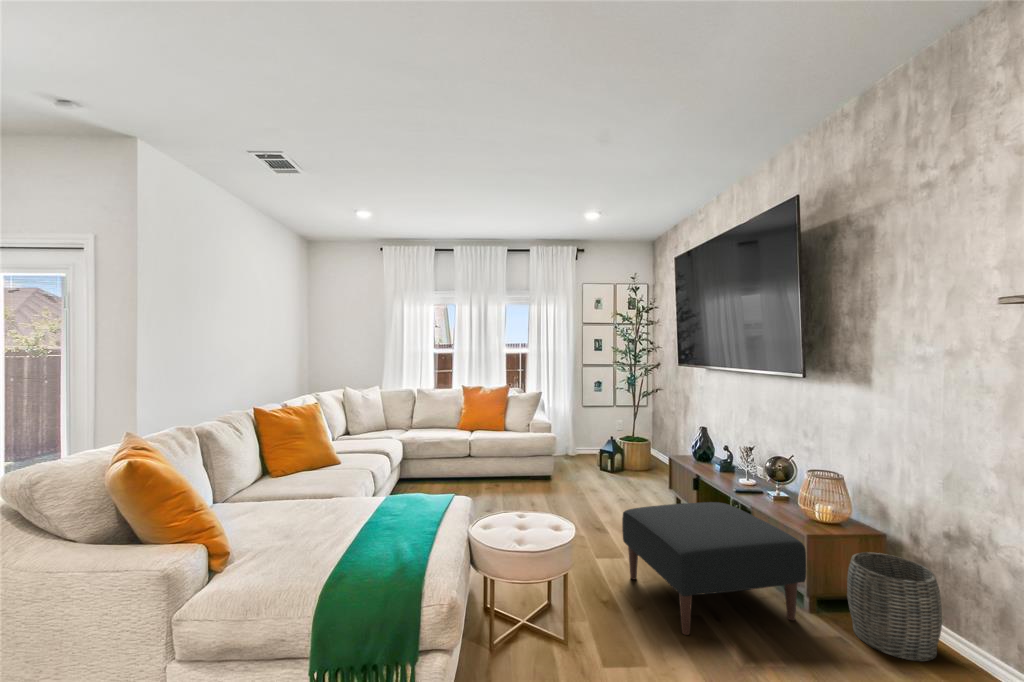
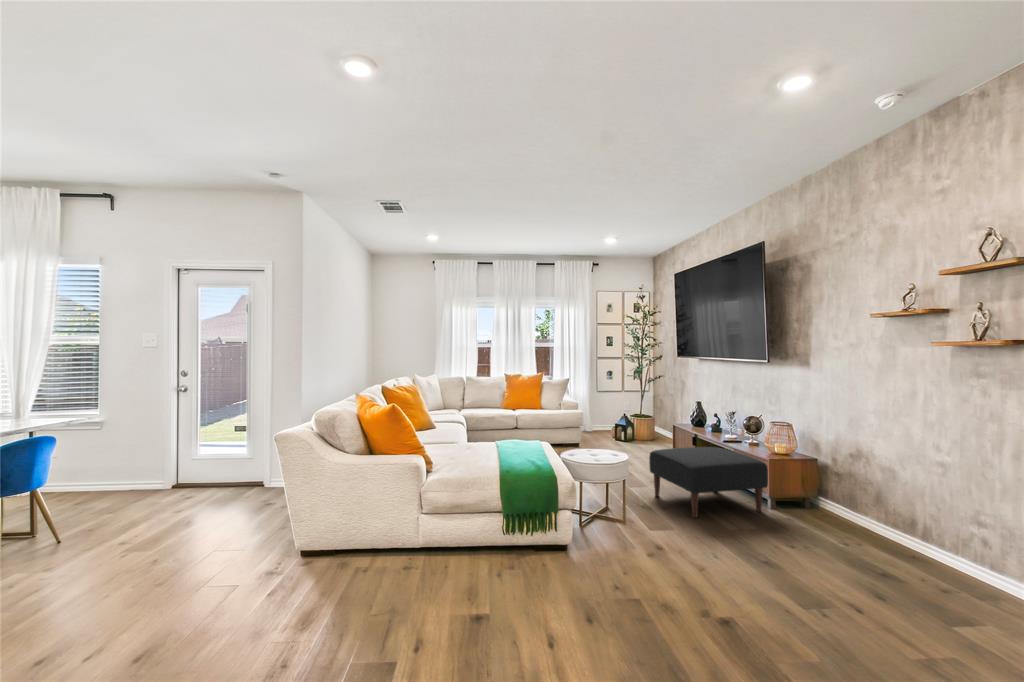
woven basket: present [847,552,942,661] -> none [792,469,845,525]

